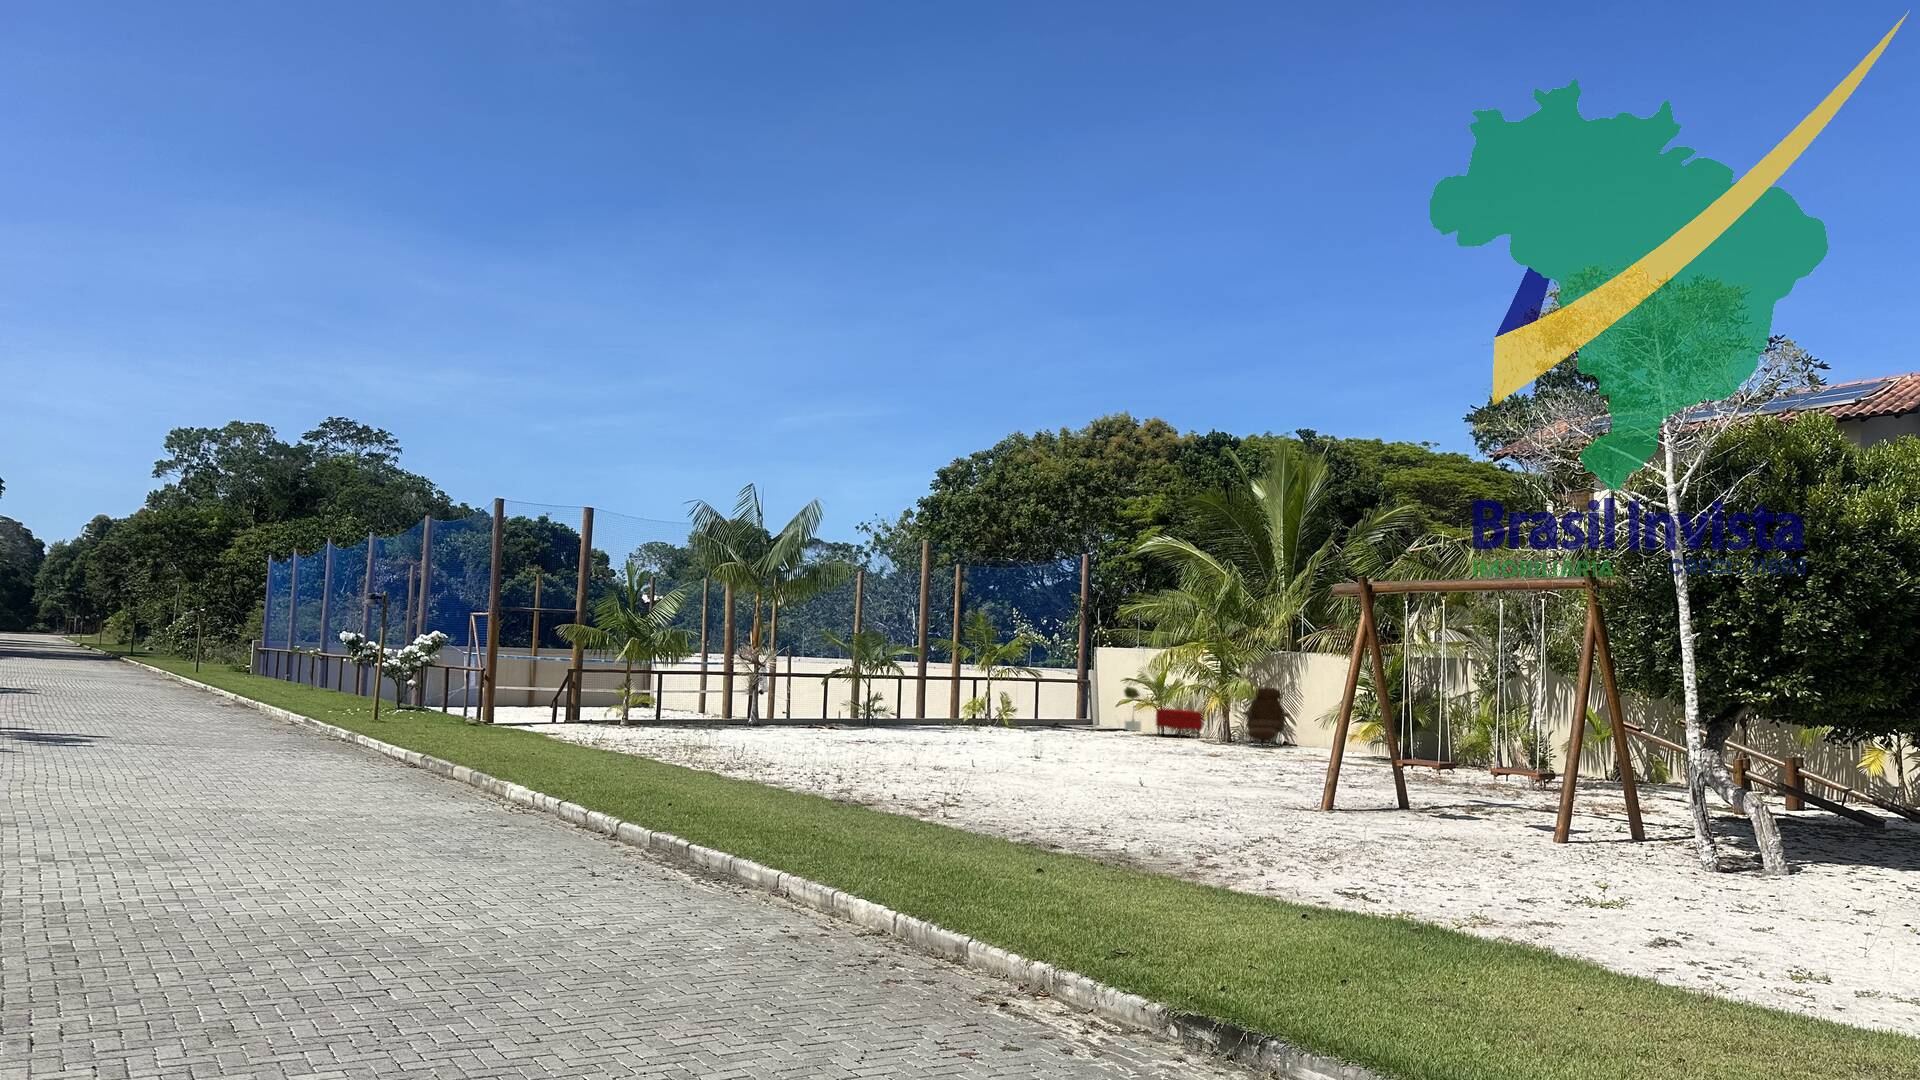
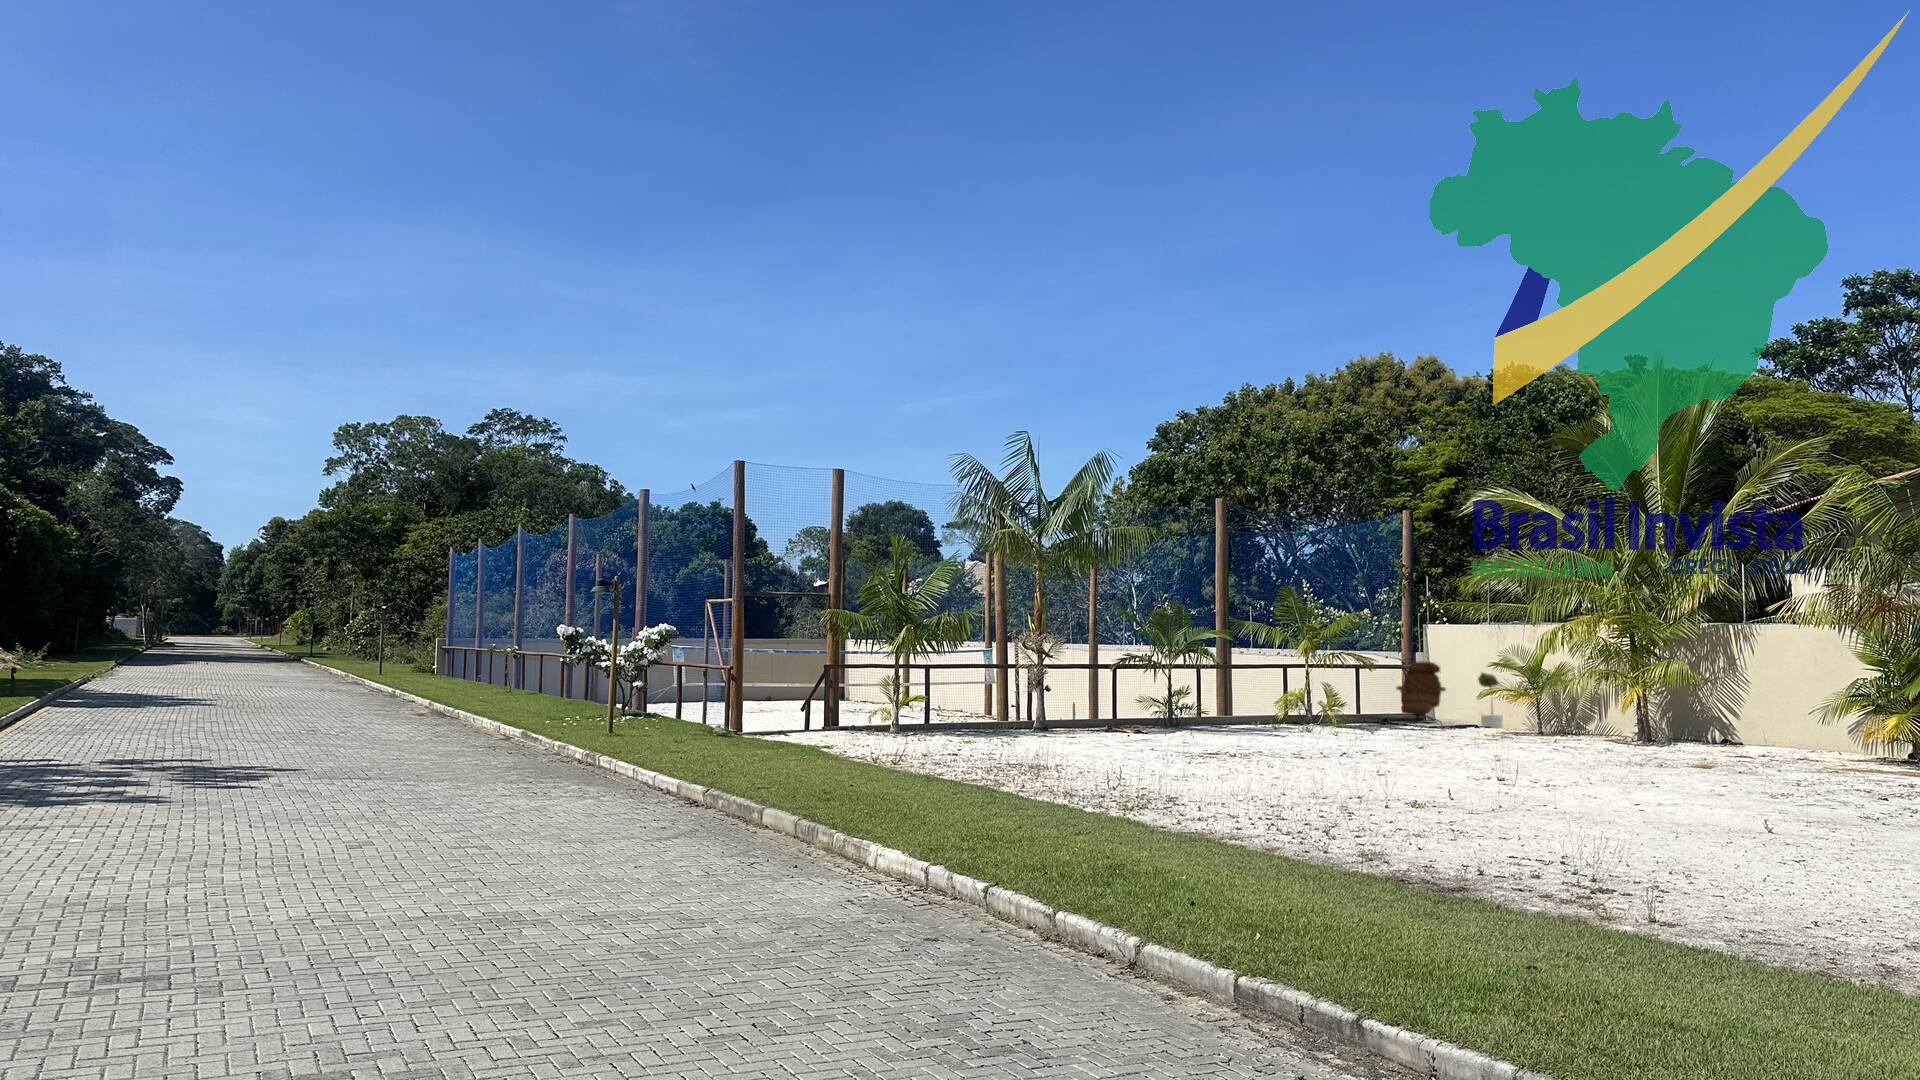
lounge chair: present [1243,688,1290,746] -> present [1396,662,1446,721]
bench: present [1156,709,1202,738] -> none [1530,700,1601,737]

